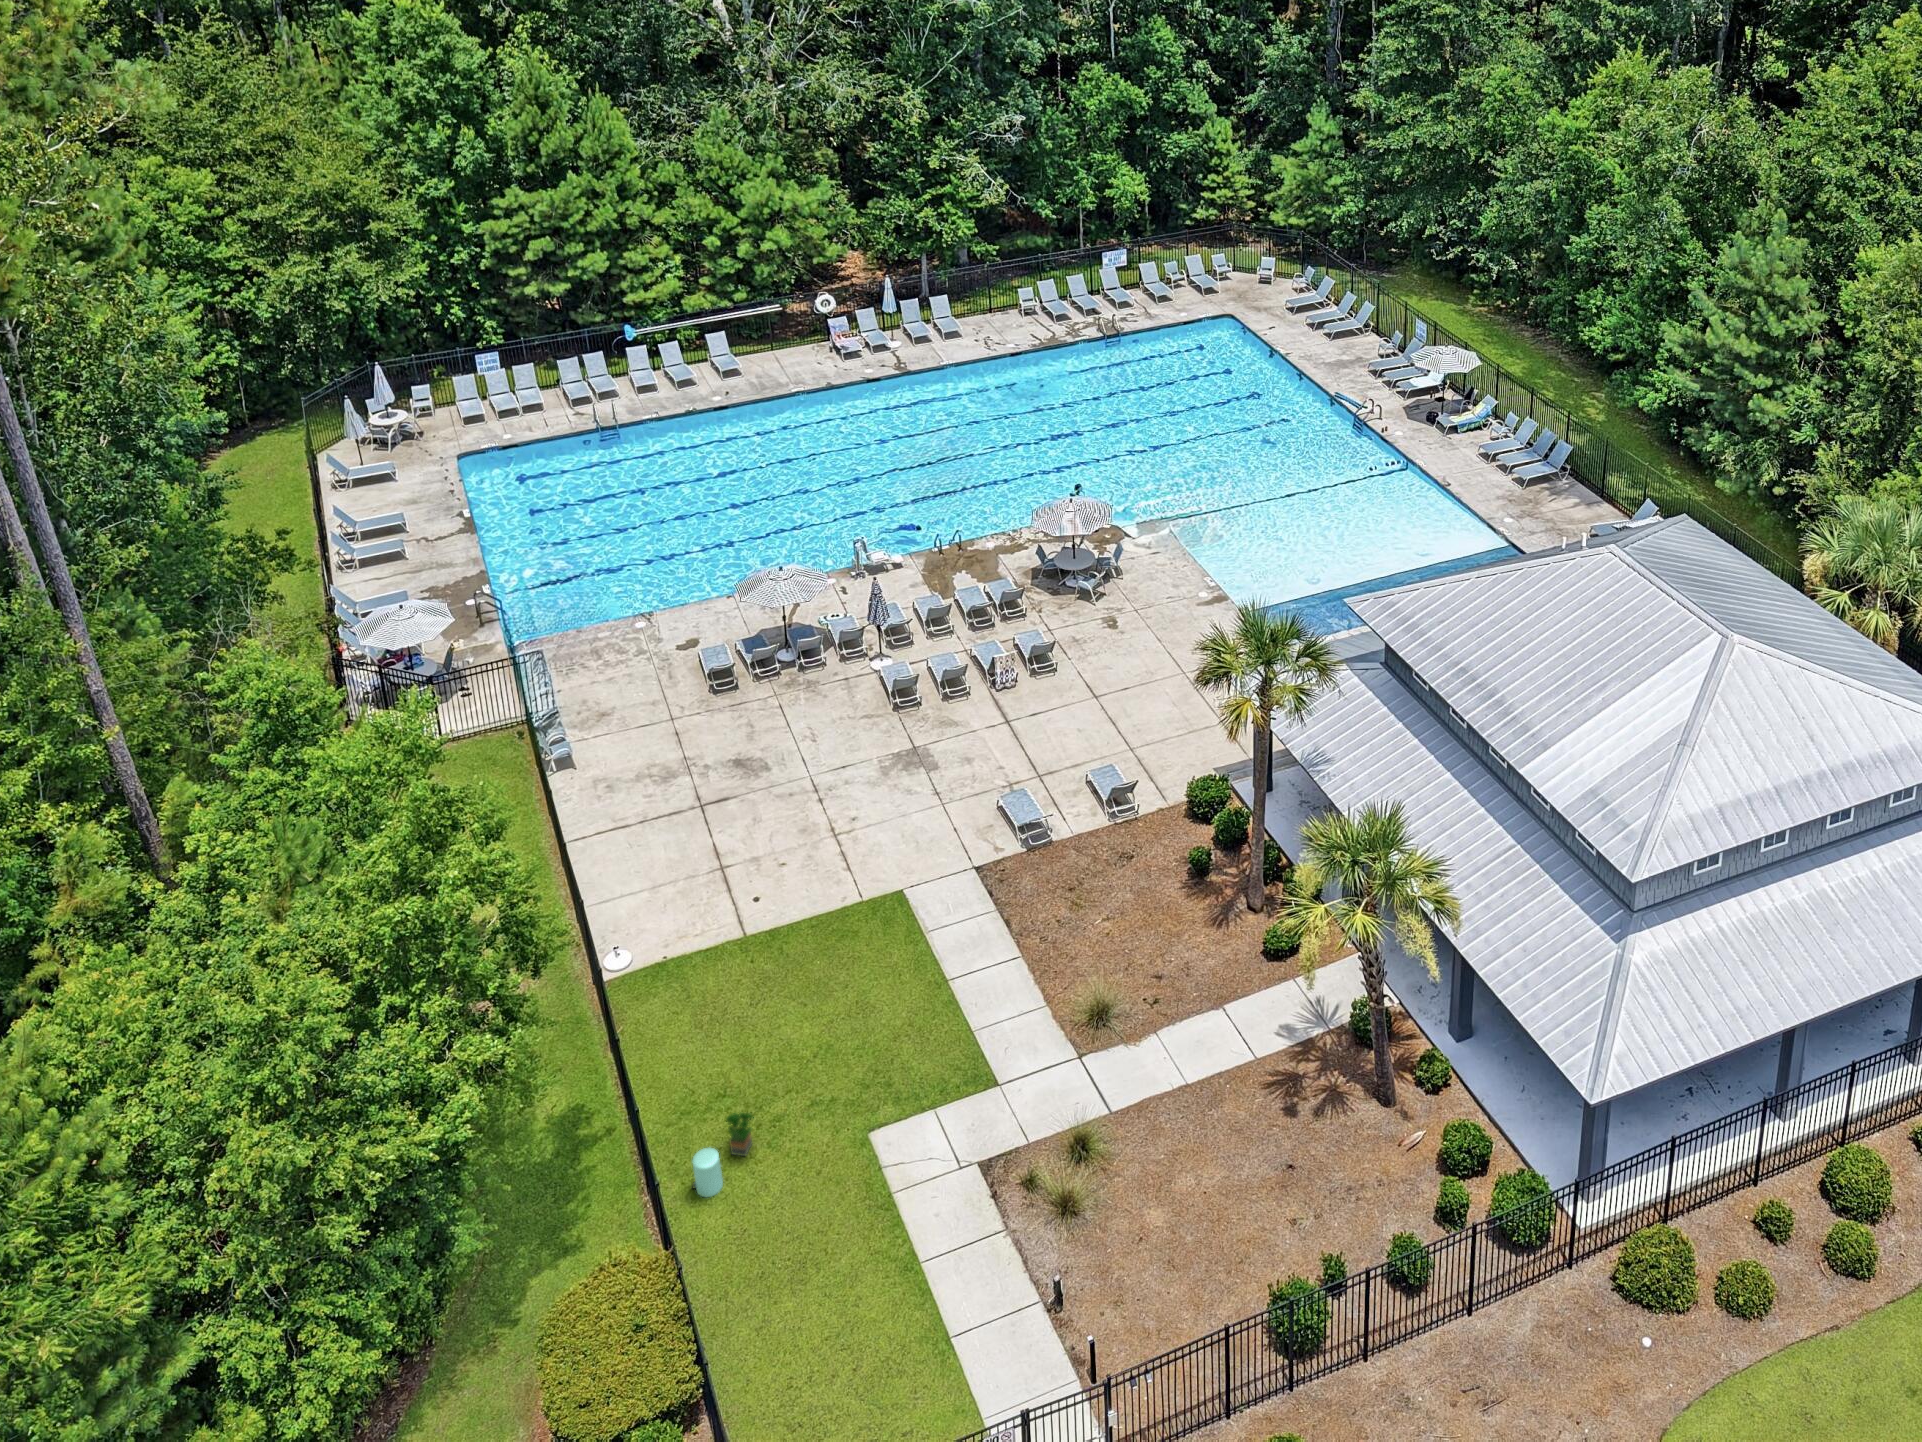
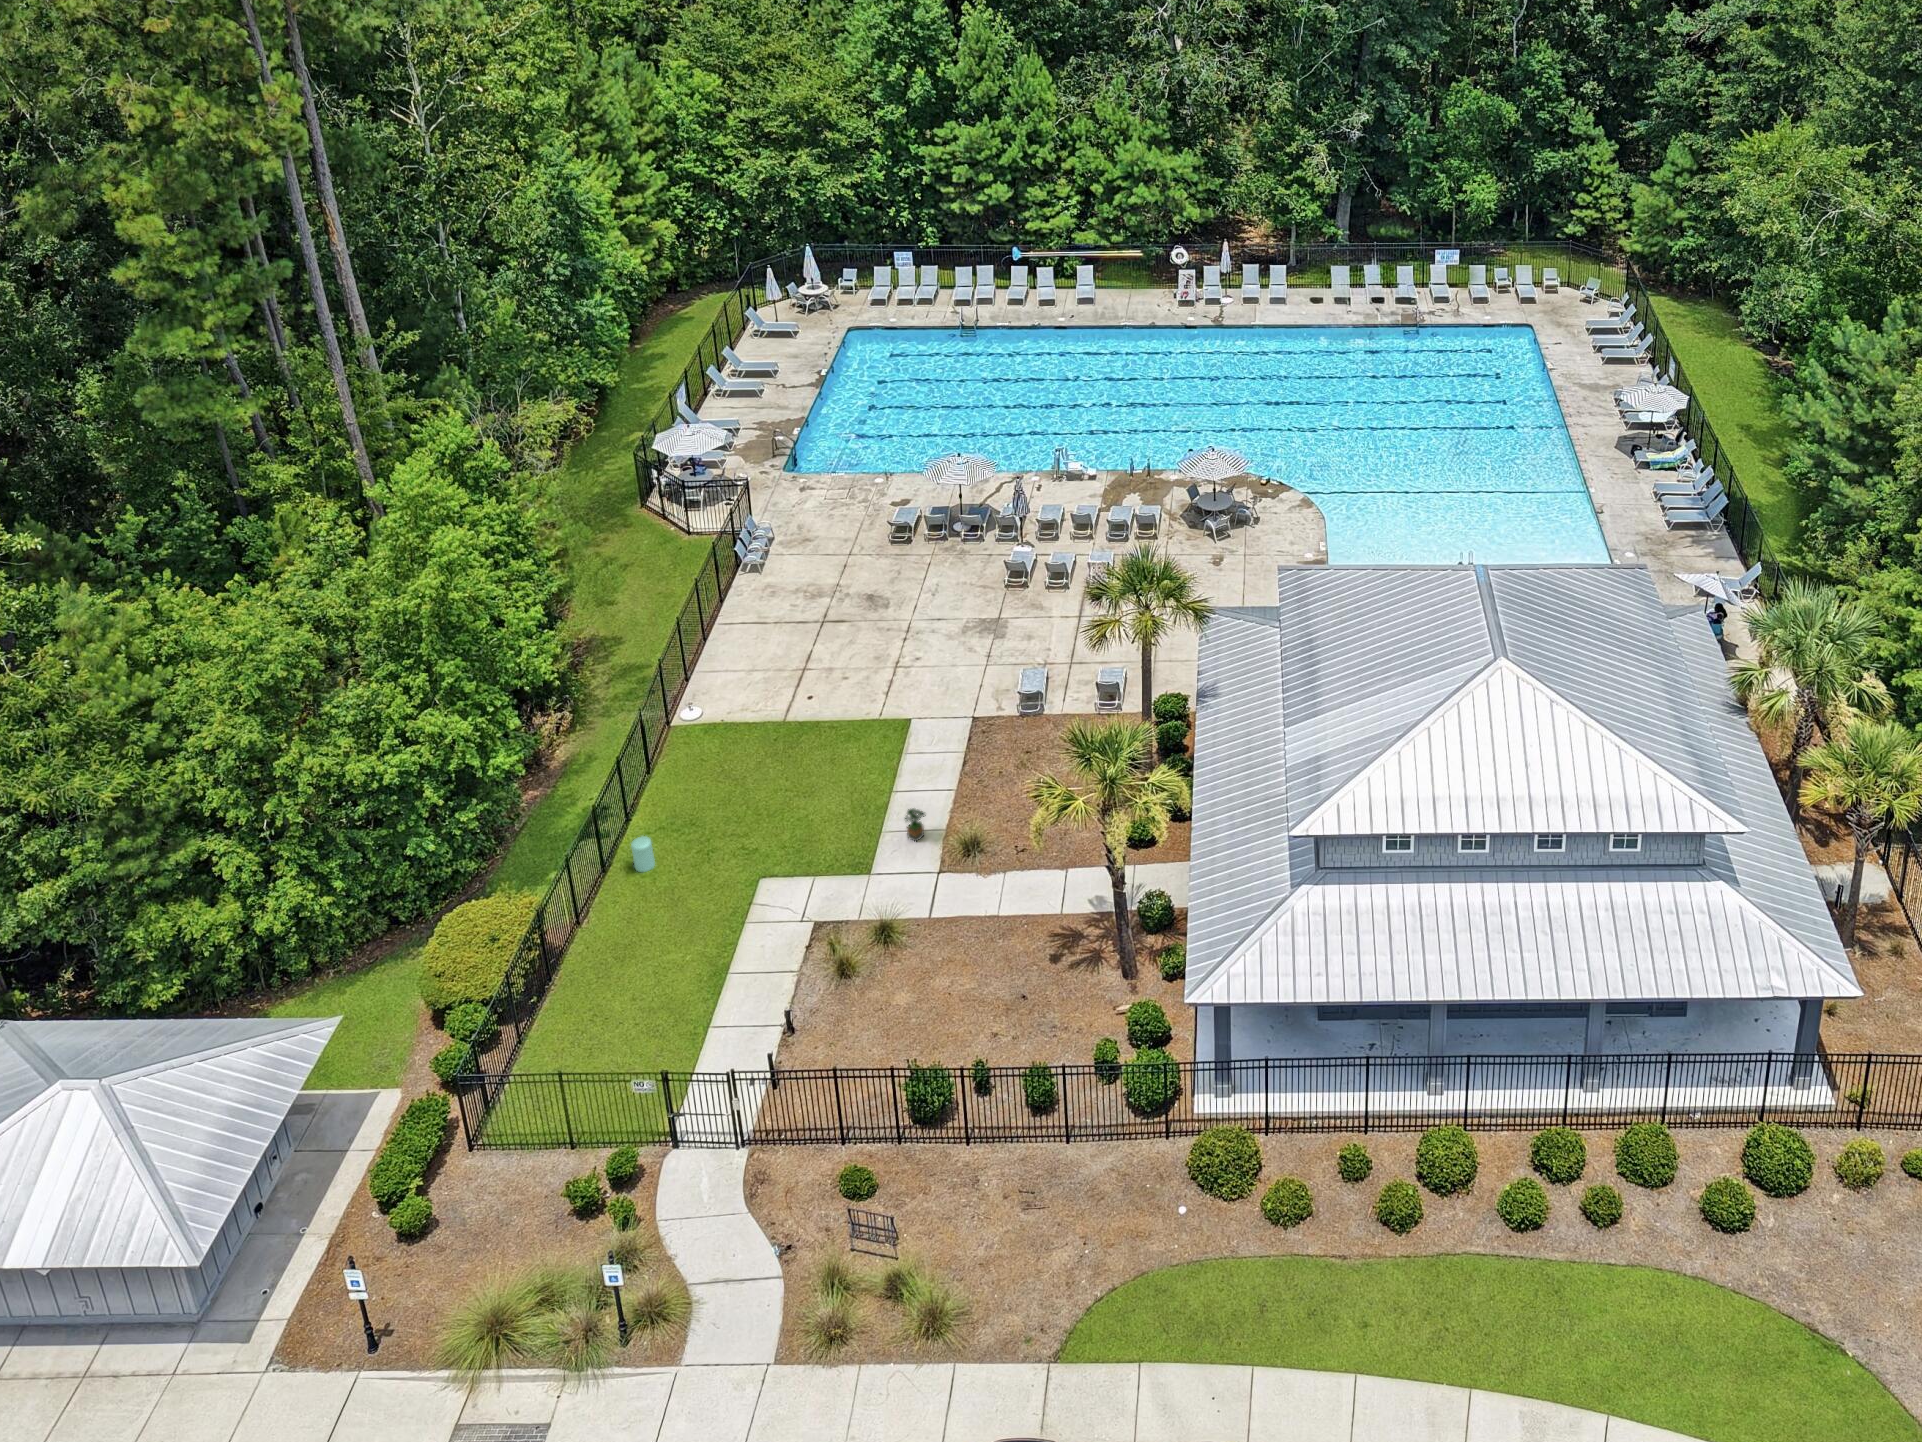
potted tree: present [726,1113,754,1156] -> present [905,809,926,841]

